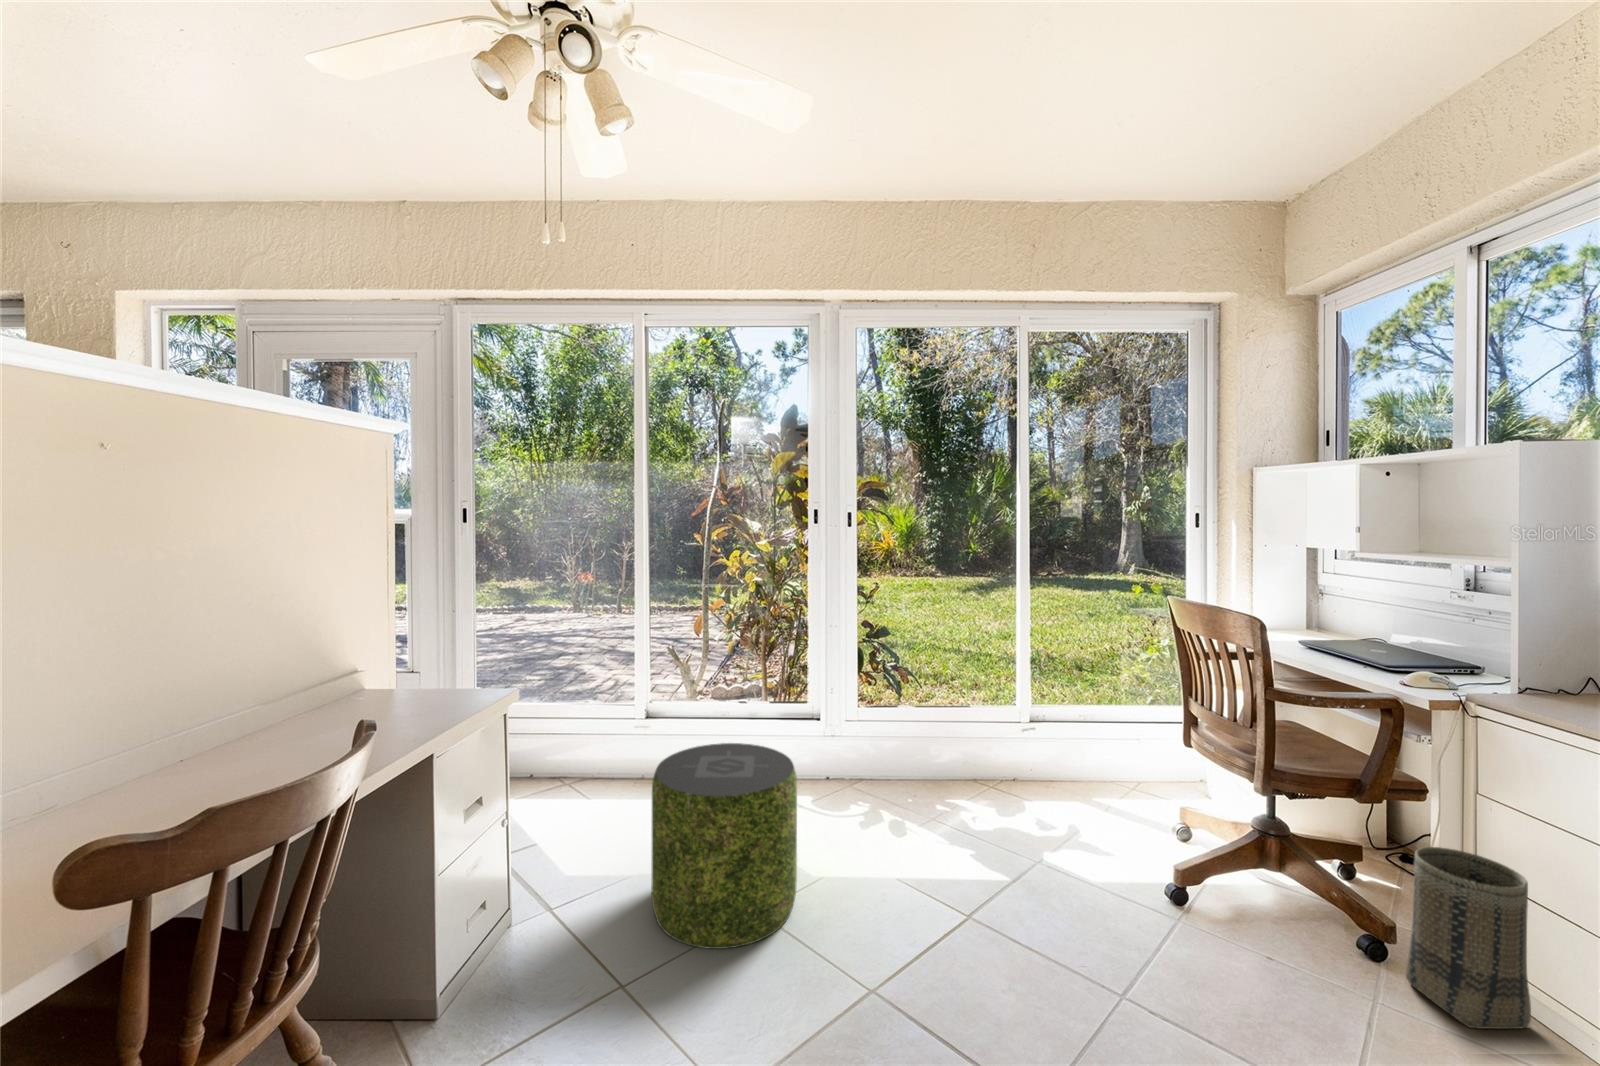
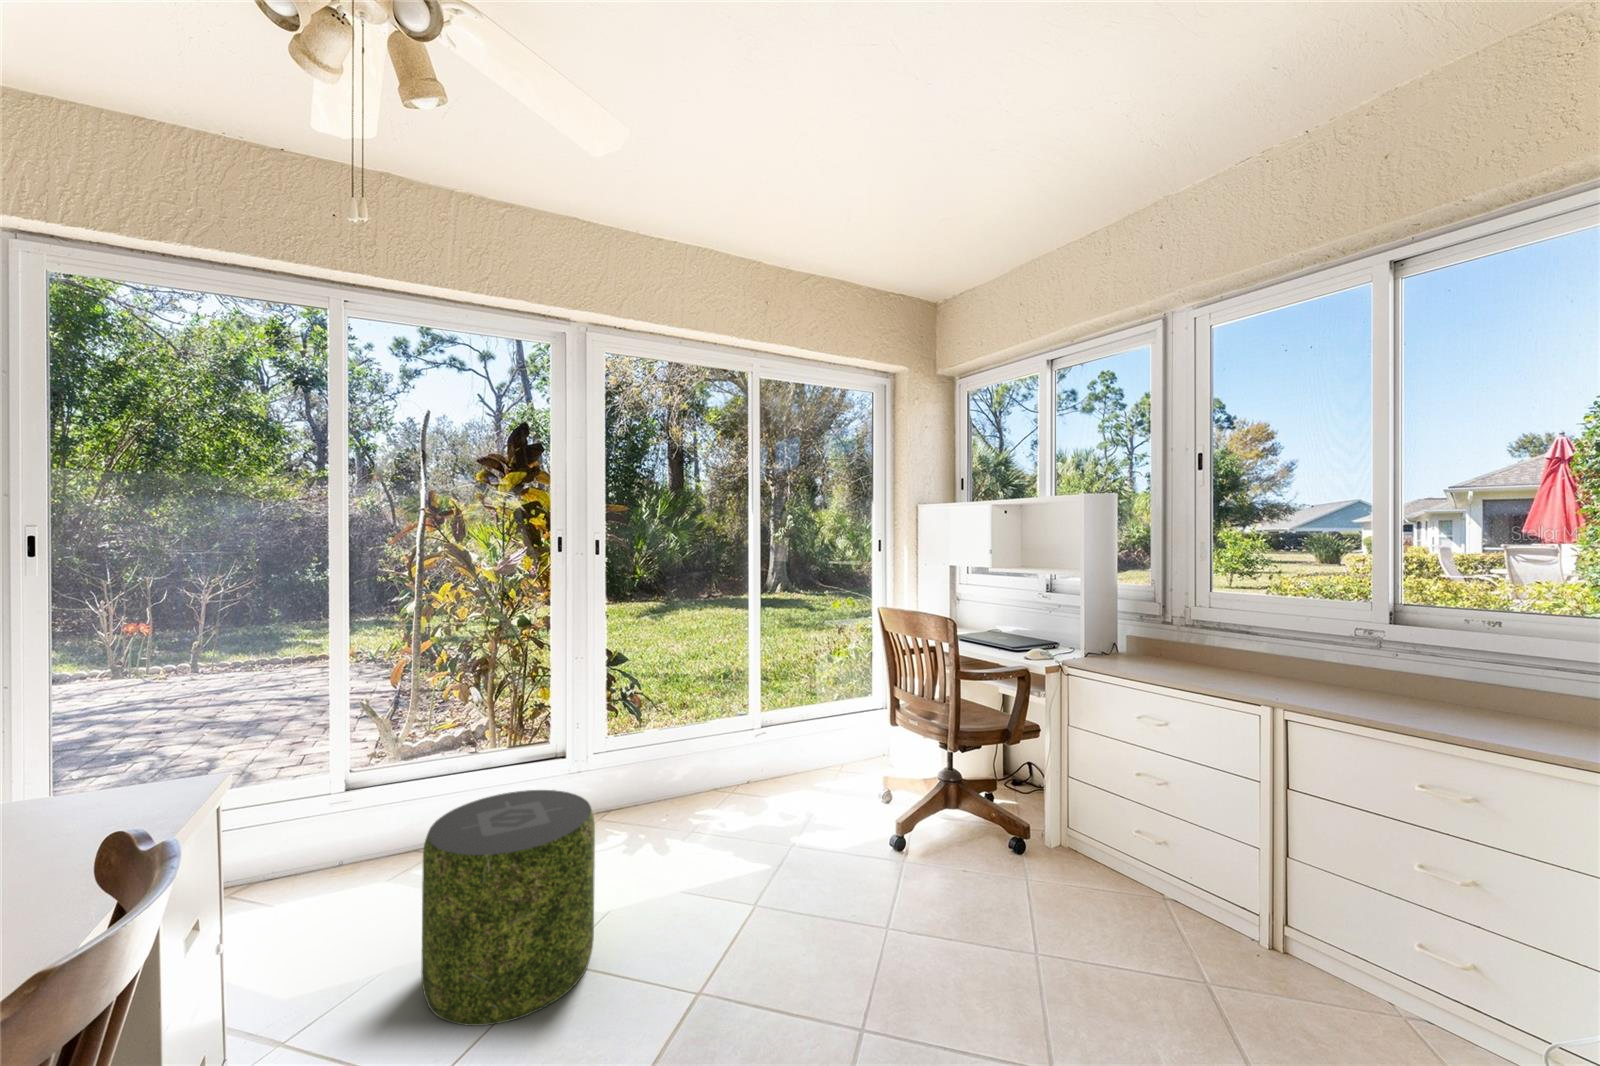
basket: present [1406,847,1531,1029] -> none [1039,766,1100,881]

